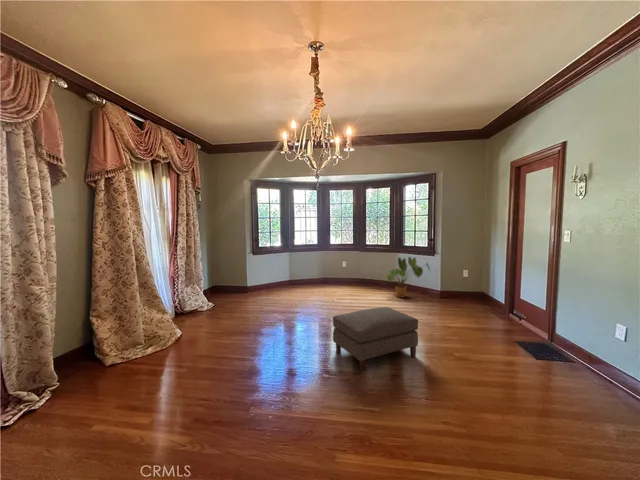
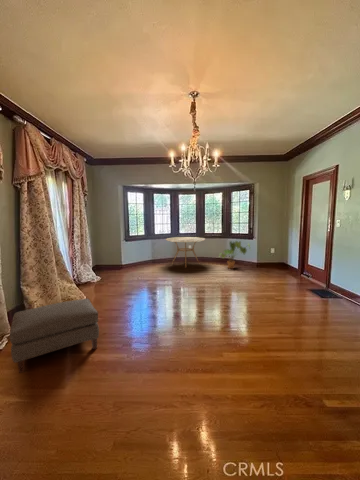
dining table: none [310,250,365,294] -> present [166,237,205,267]
ottoman: present [333,307,418,372] -> present [10,299,99,373]

